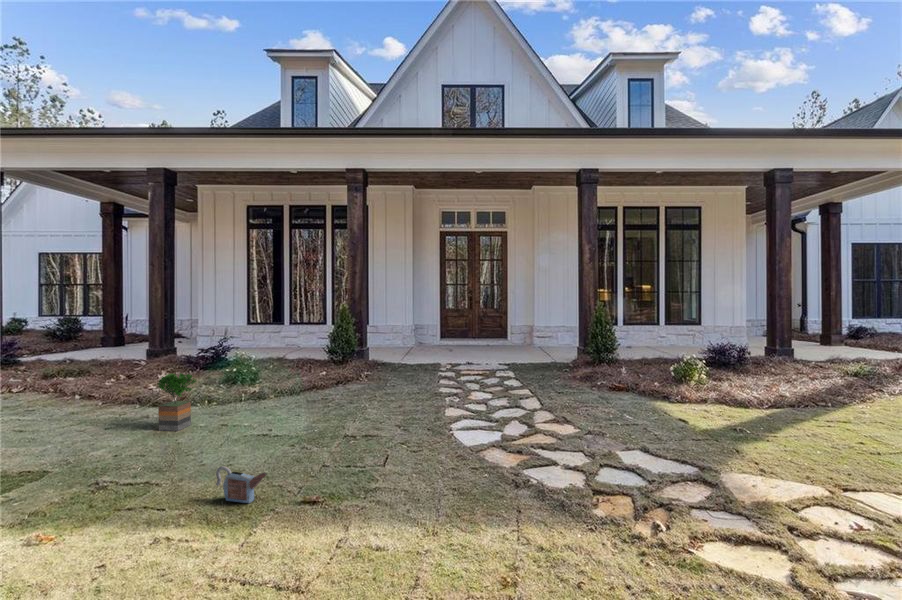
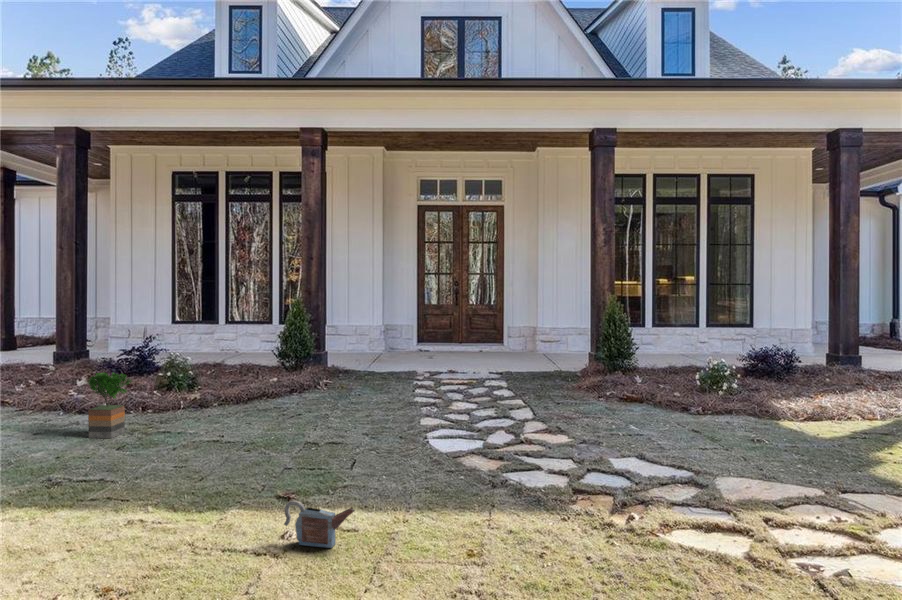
watering can: present [216,466,267,503] -> present [284,501,355,548]

